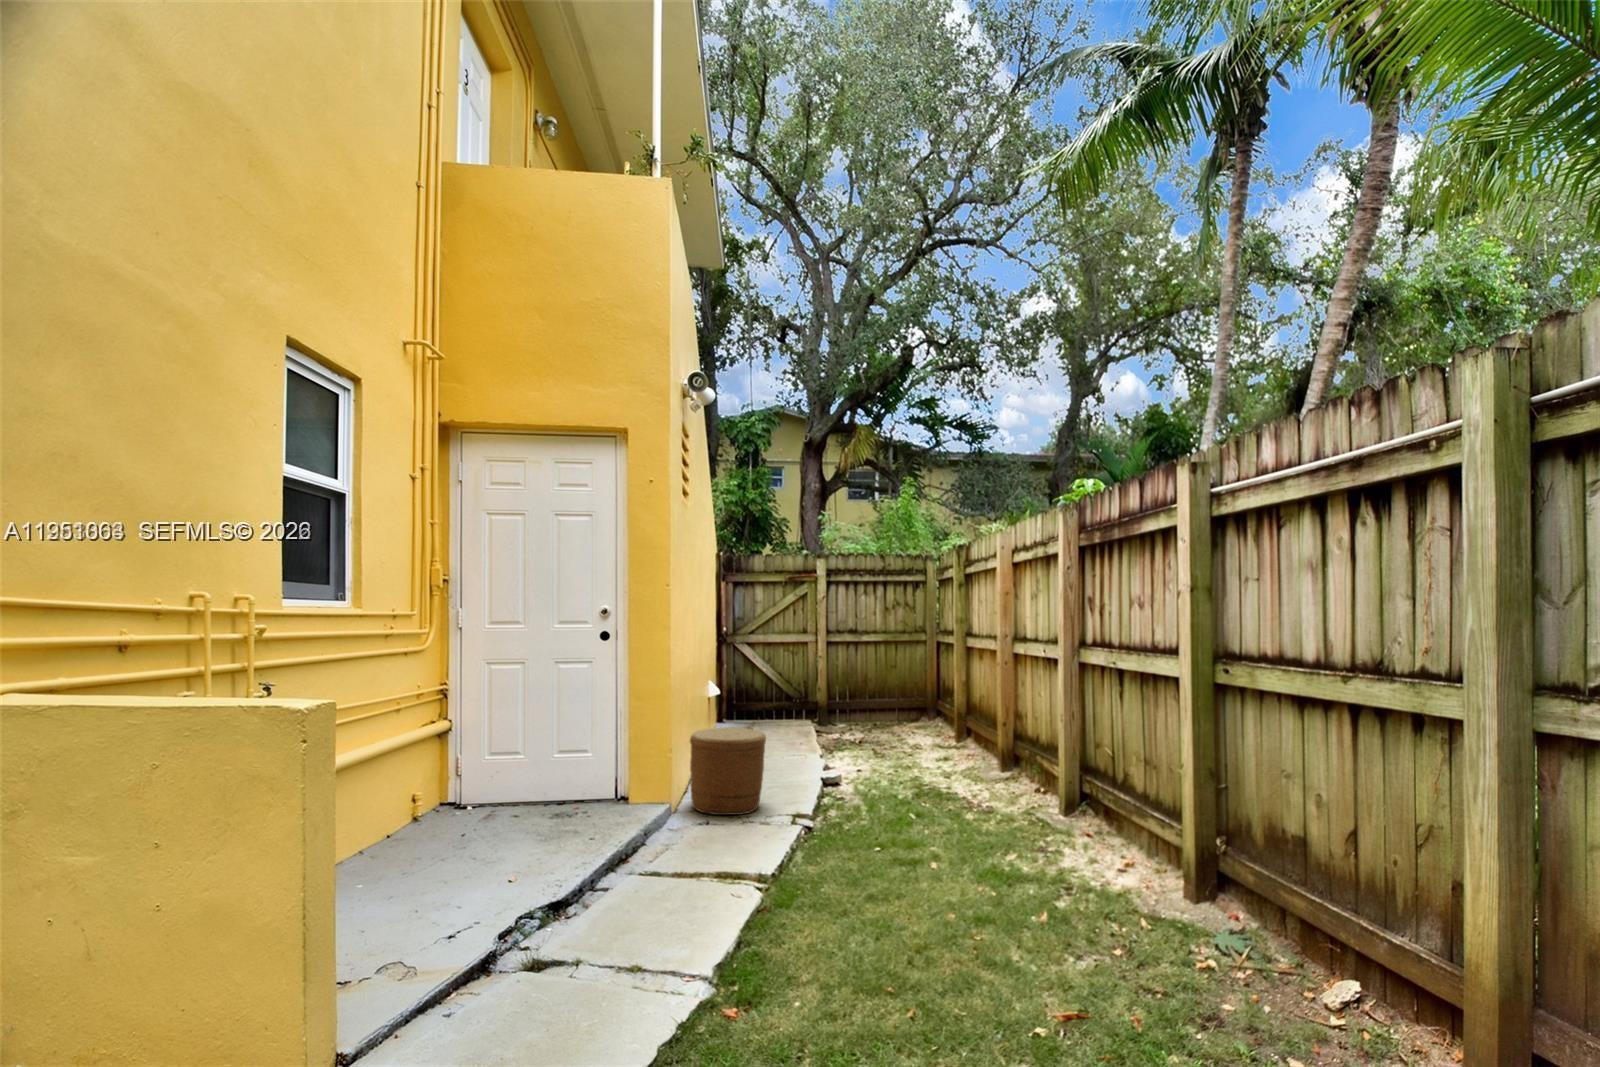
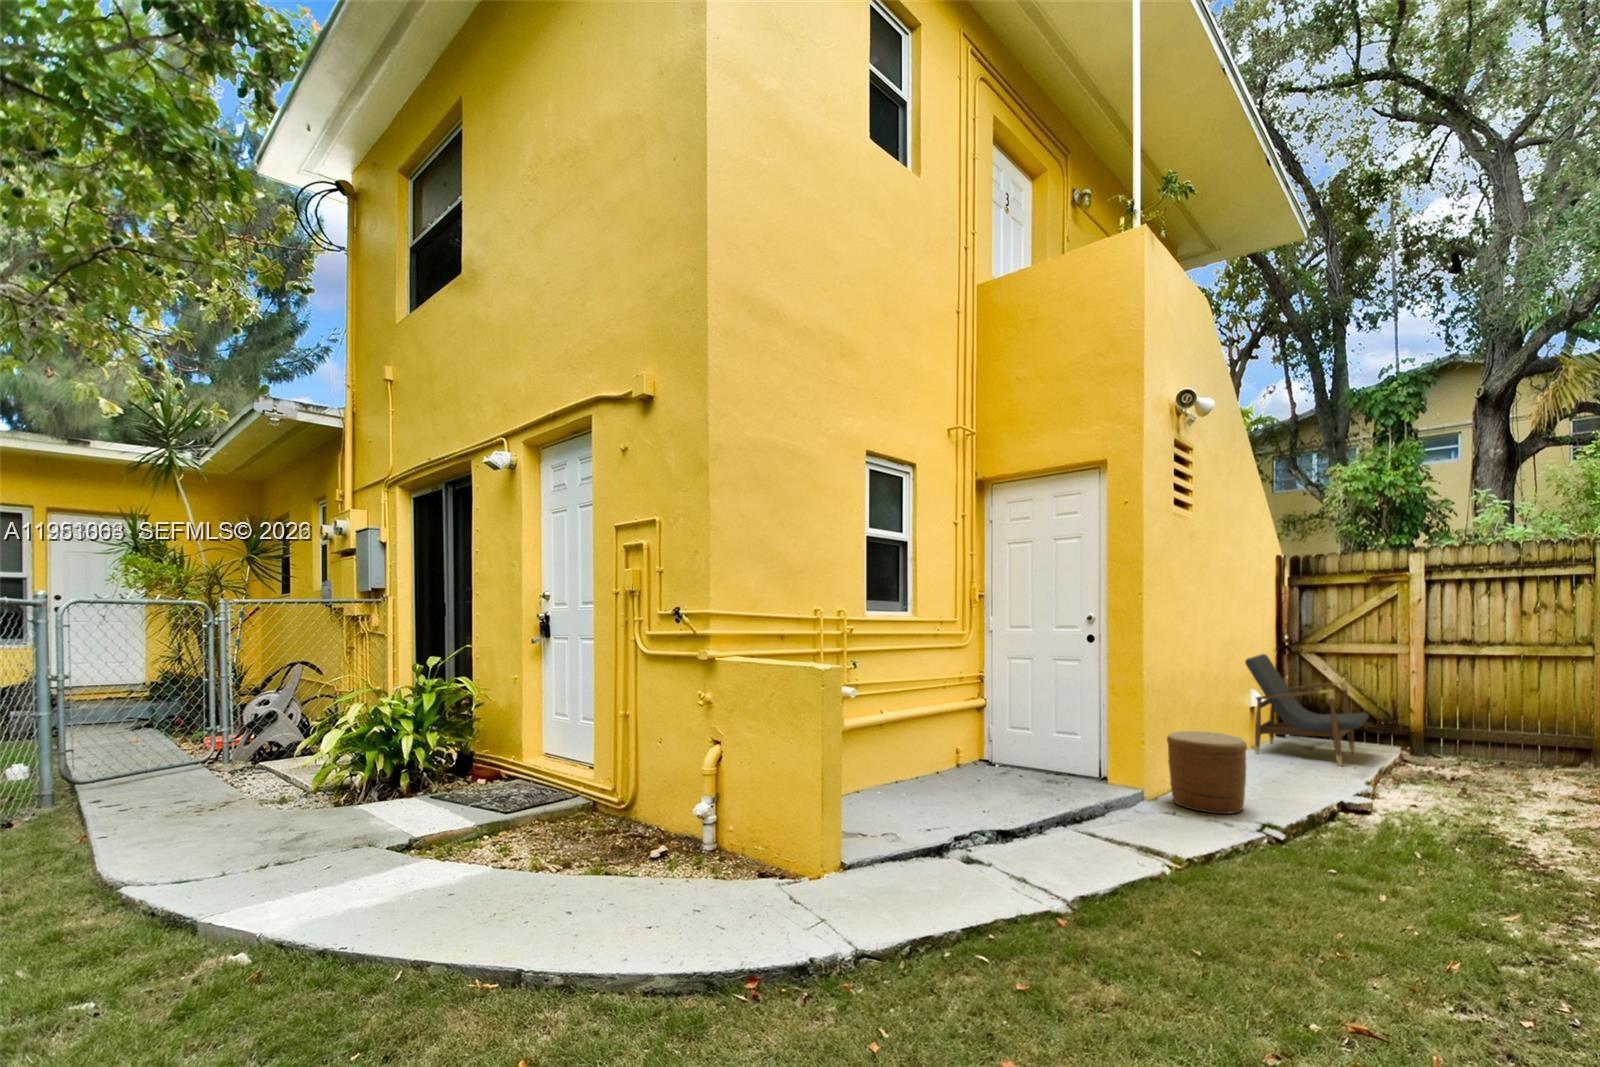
lounge chair: none [712,646,801,747] -> present [1245,654,1369,767]

